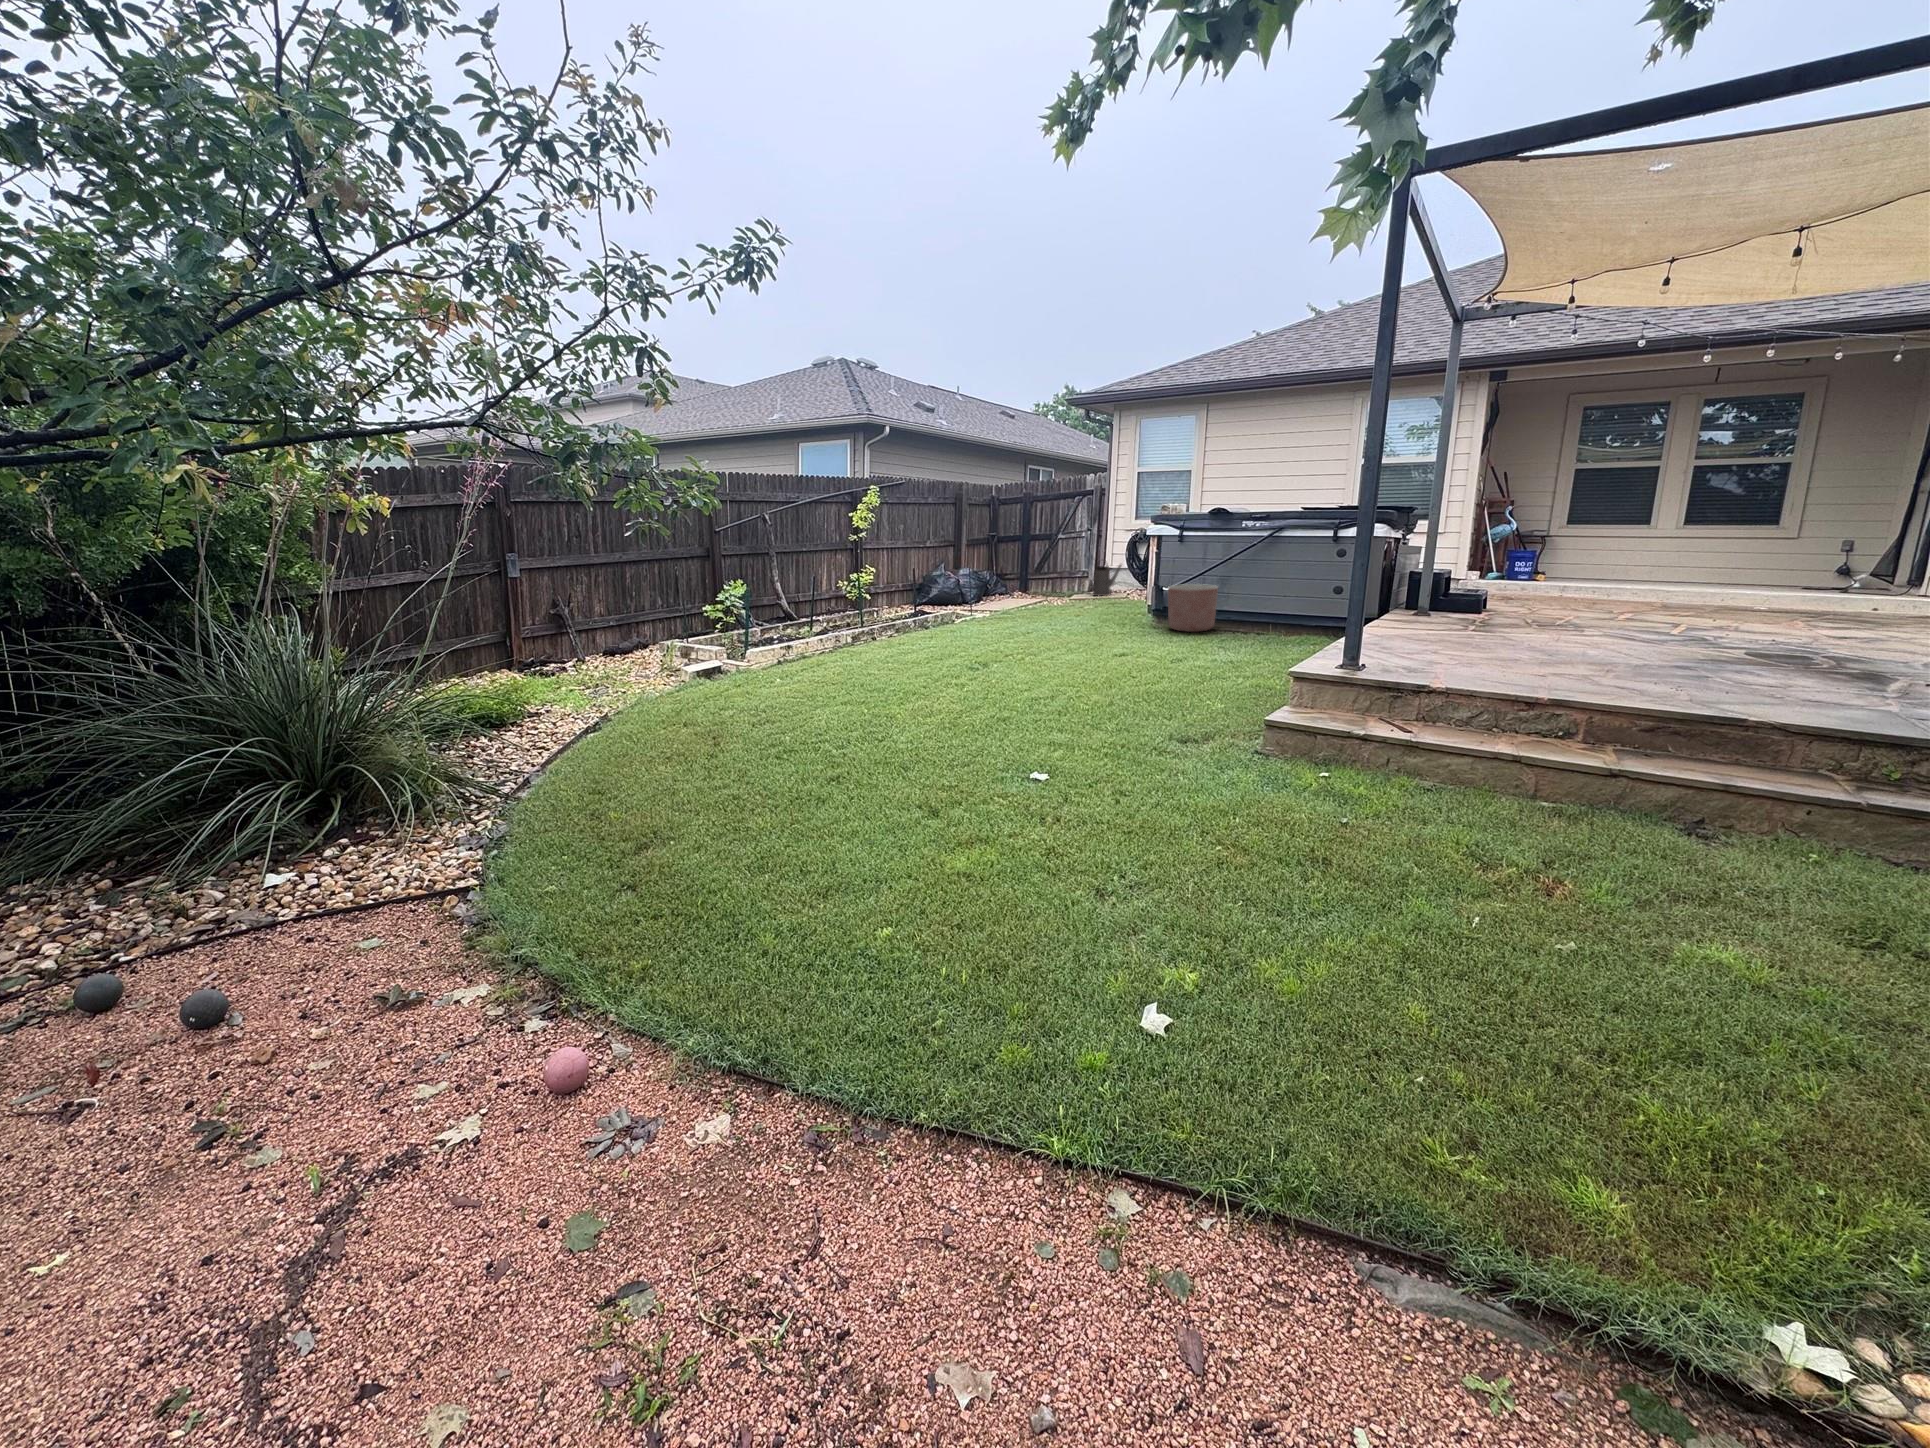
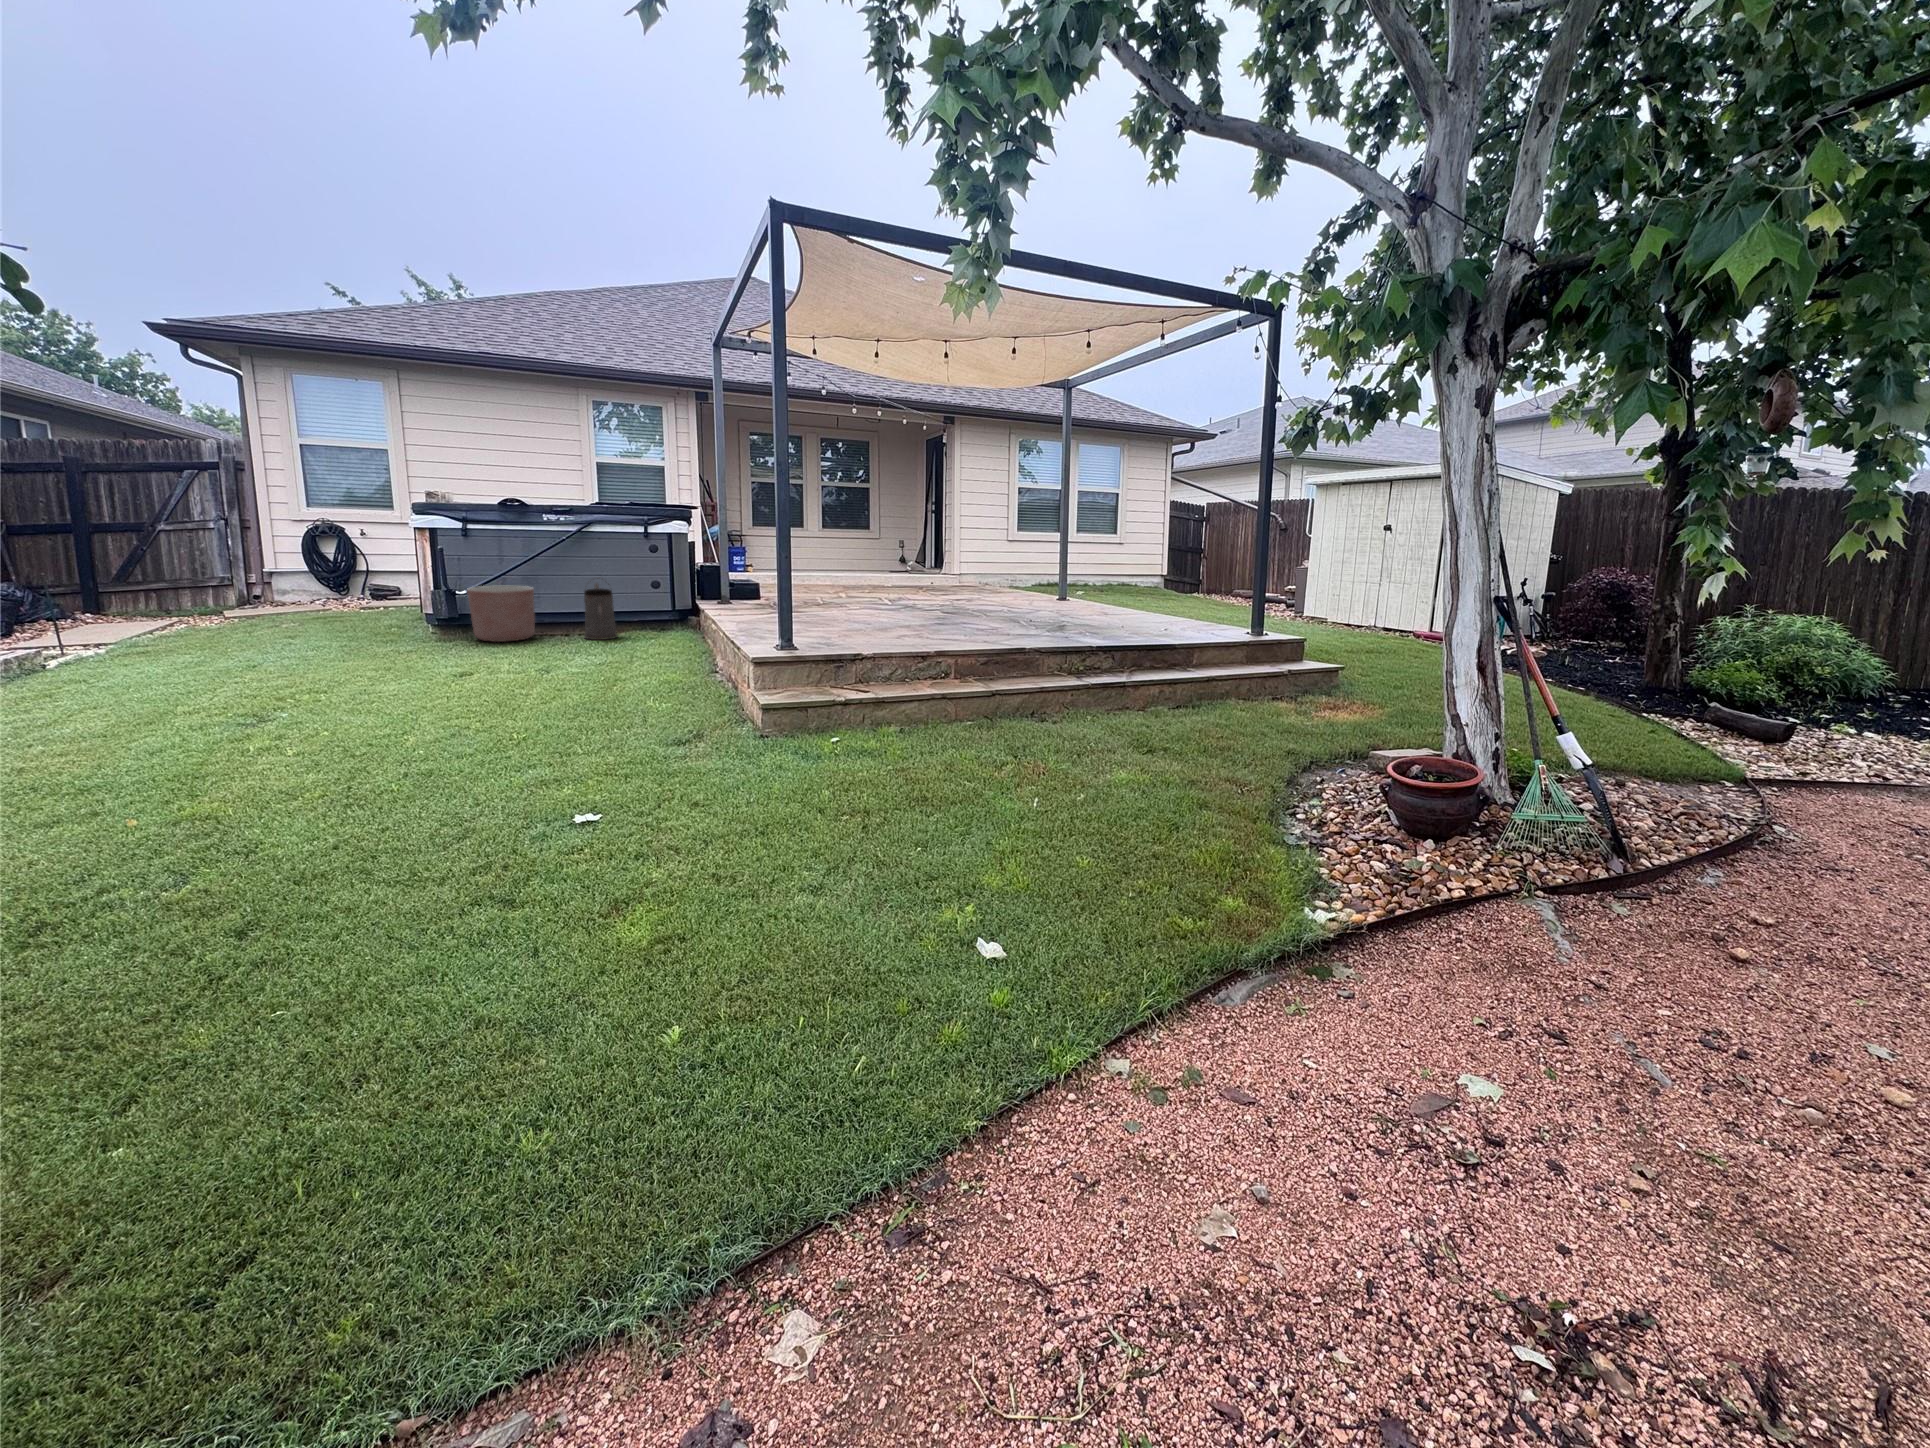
watering can: present [1092,560,1121,596] -> present [584,578,618,640]

